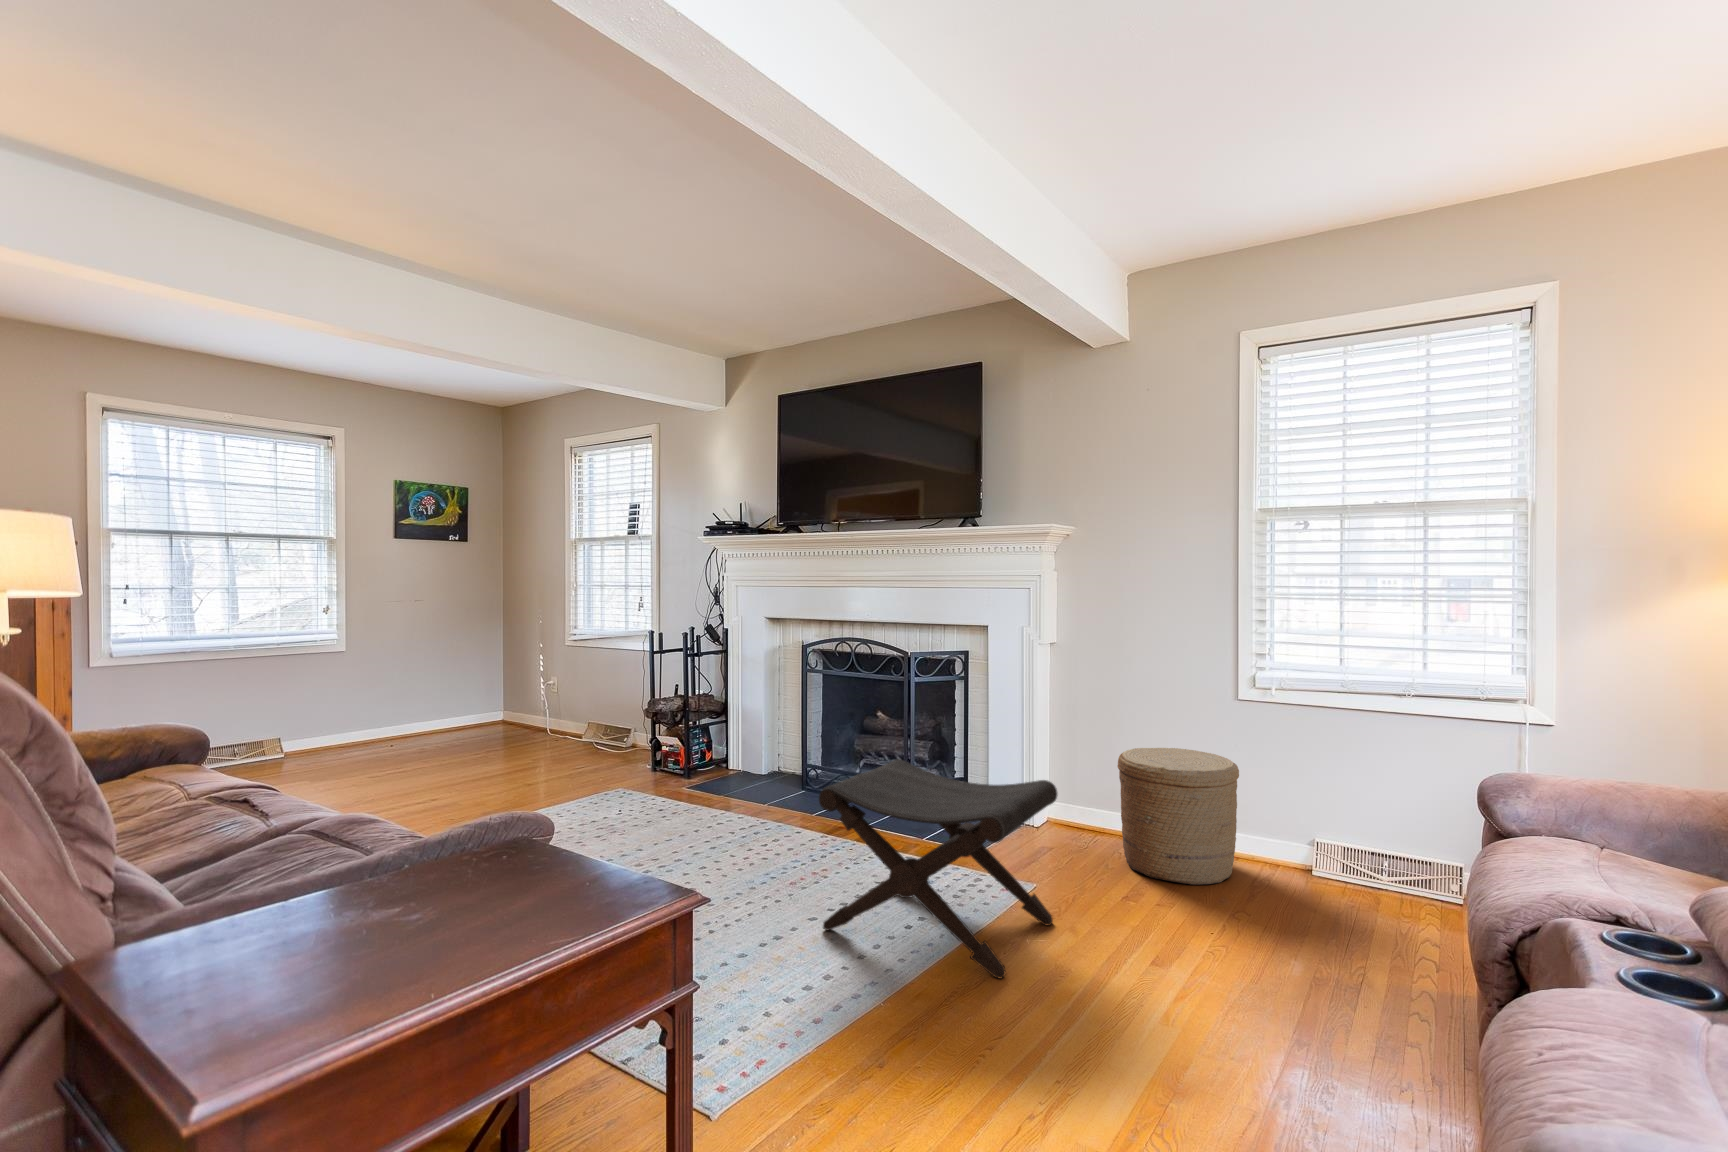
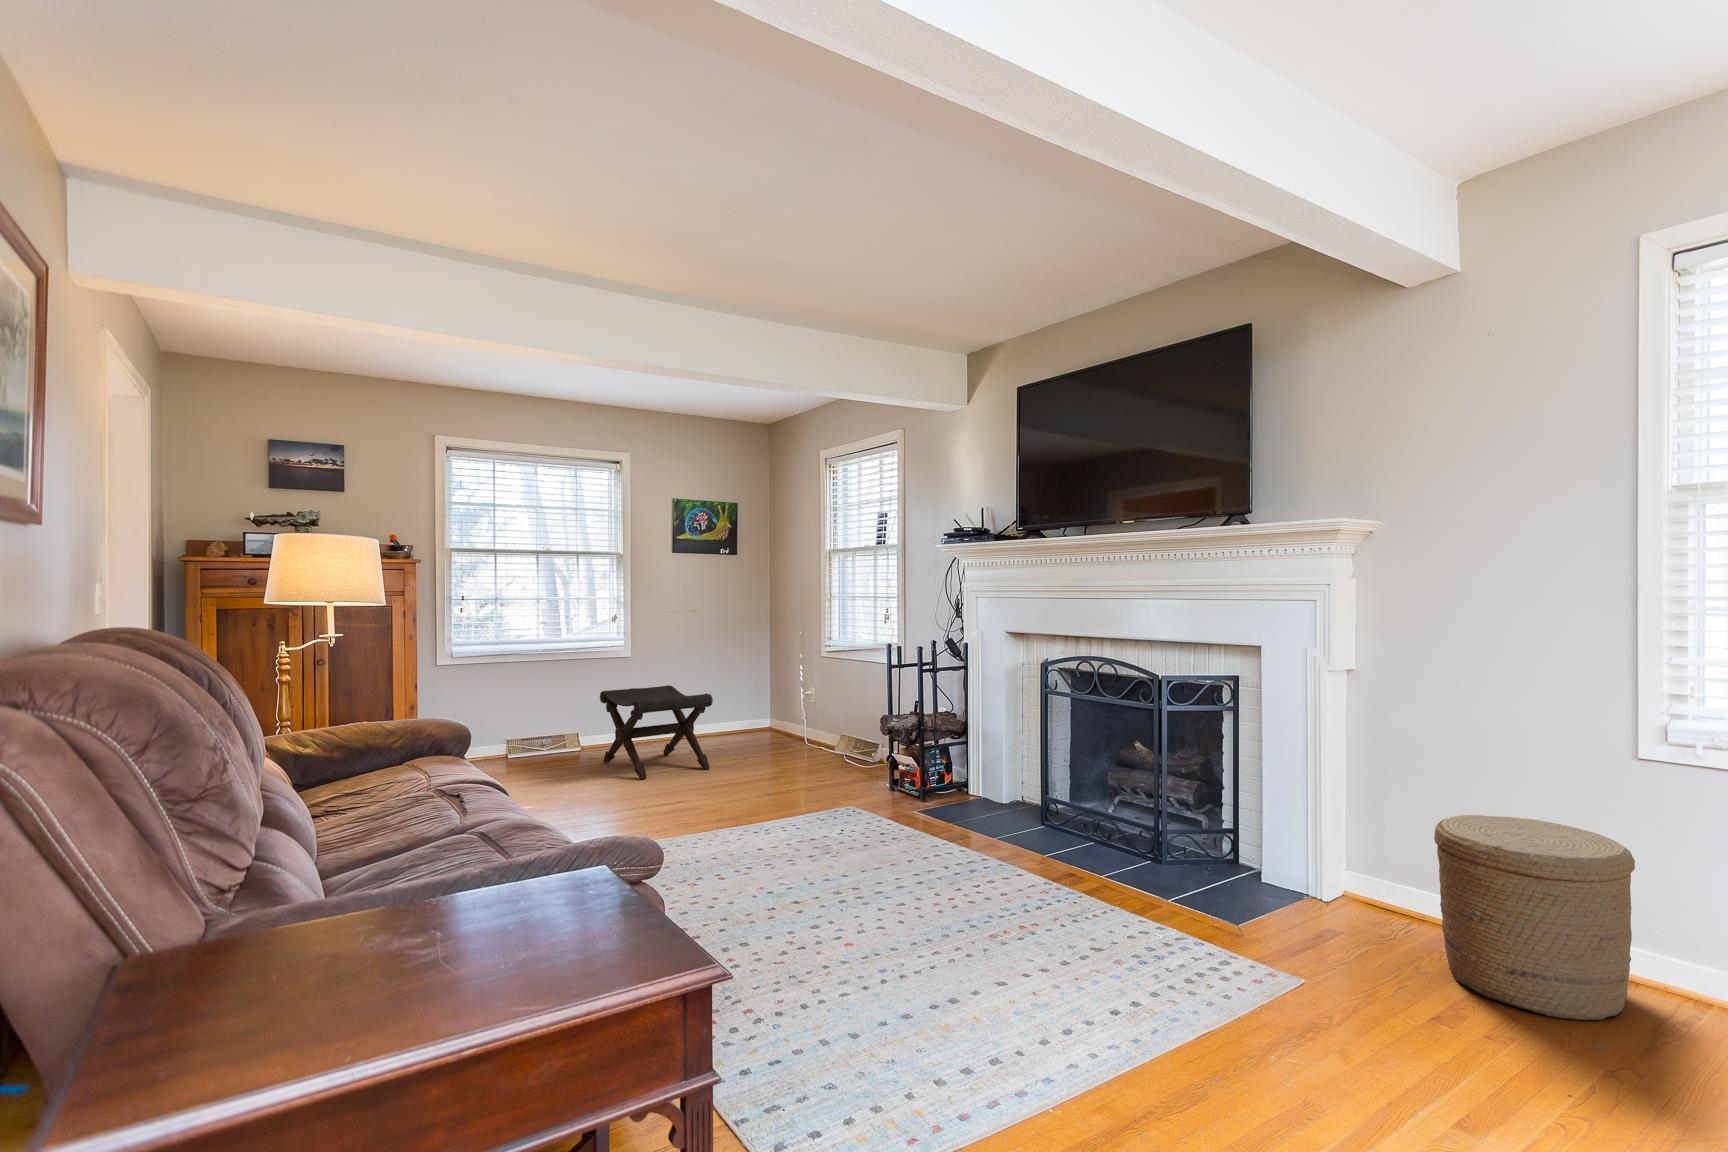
footstool: present [819,759,1058,978] -> present [600,685,713,779]

